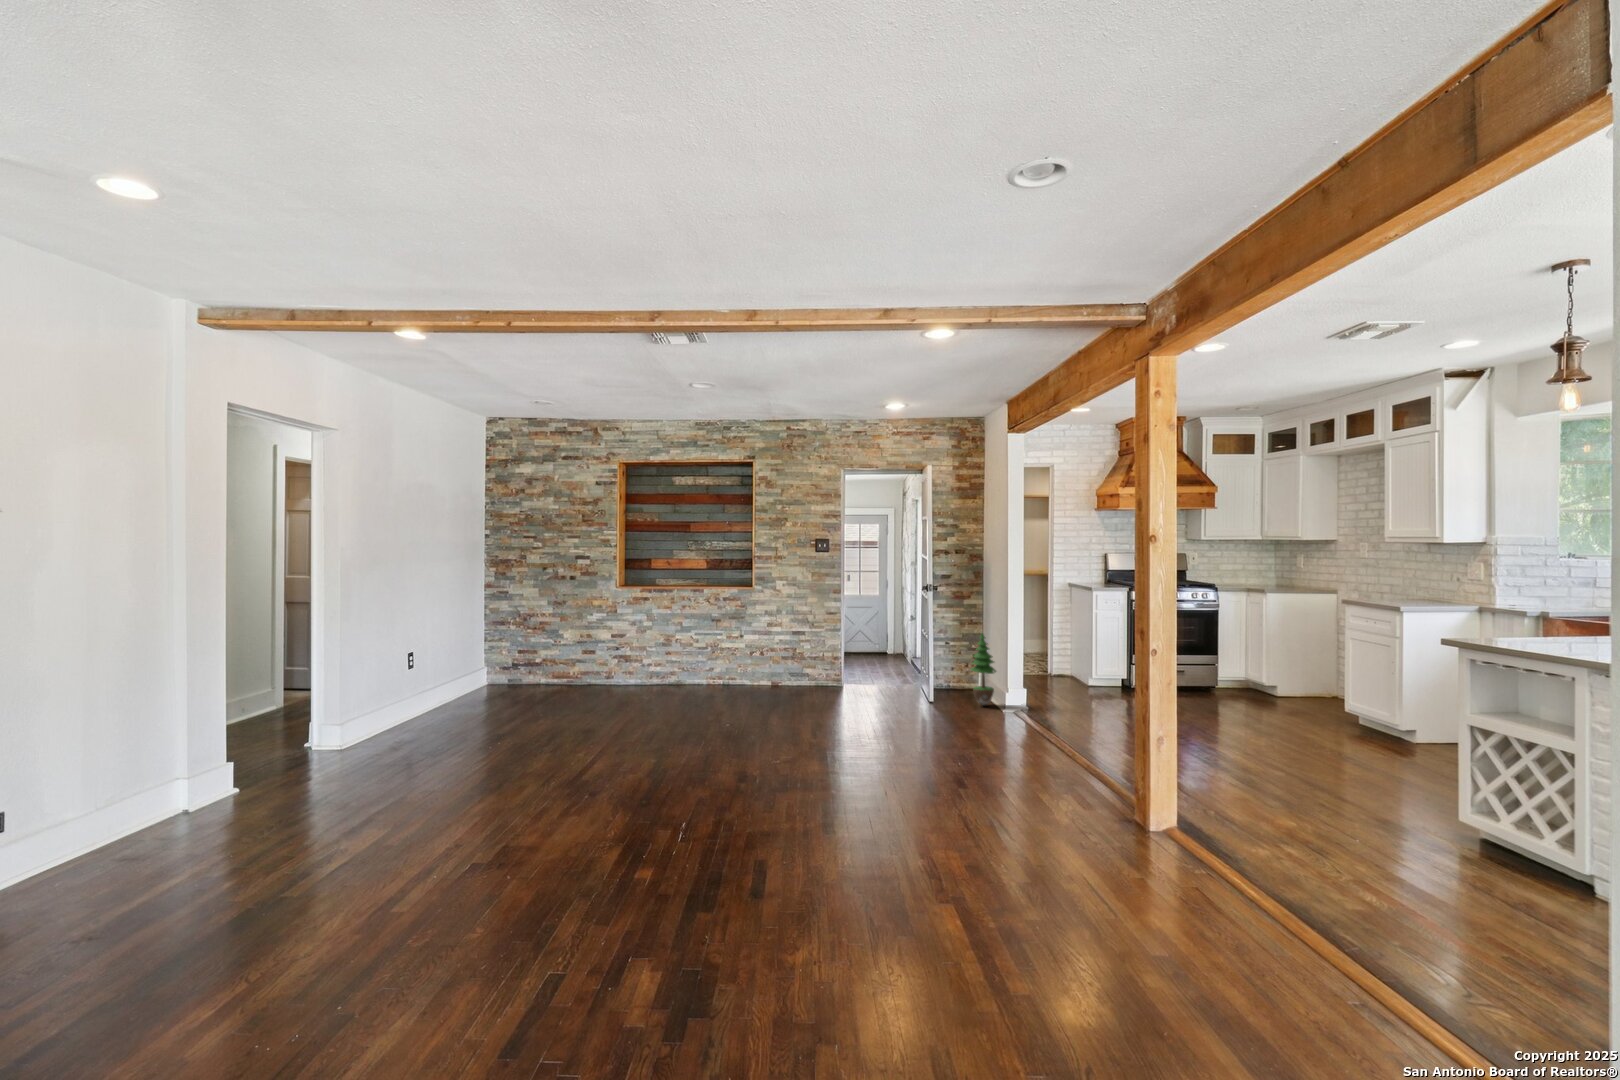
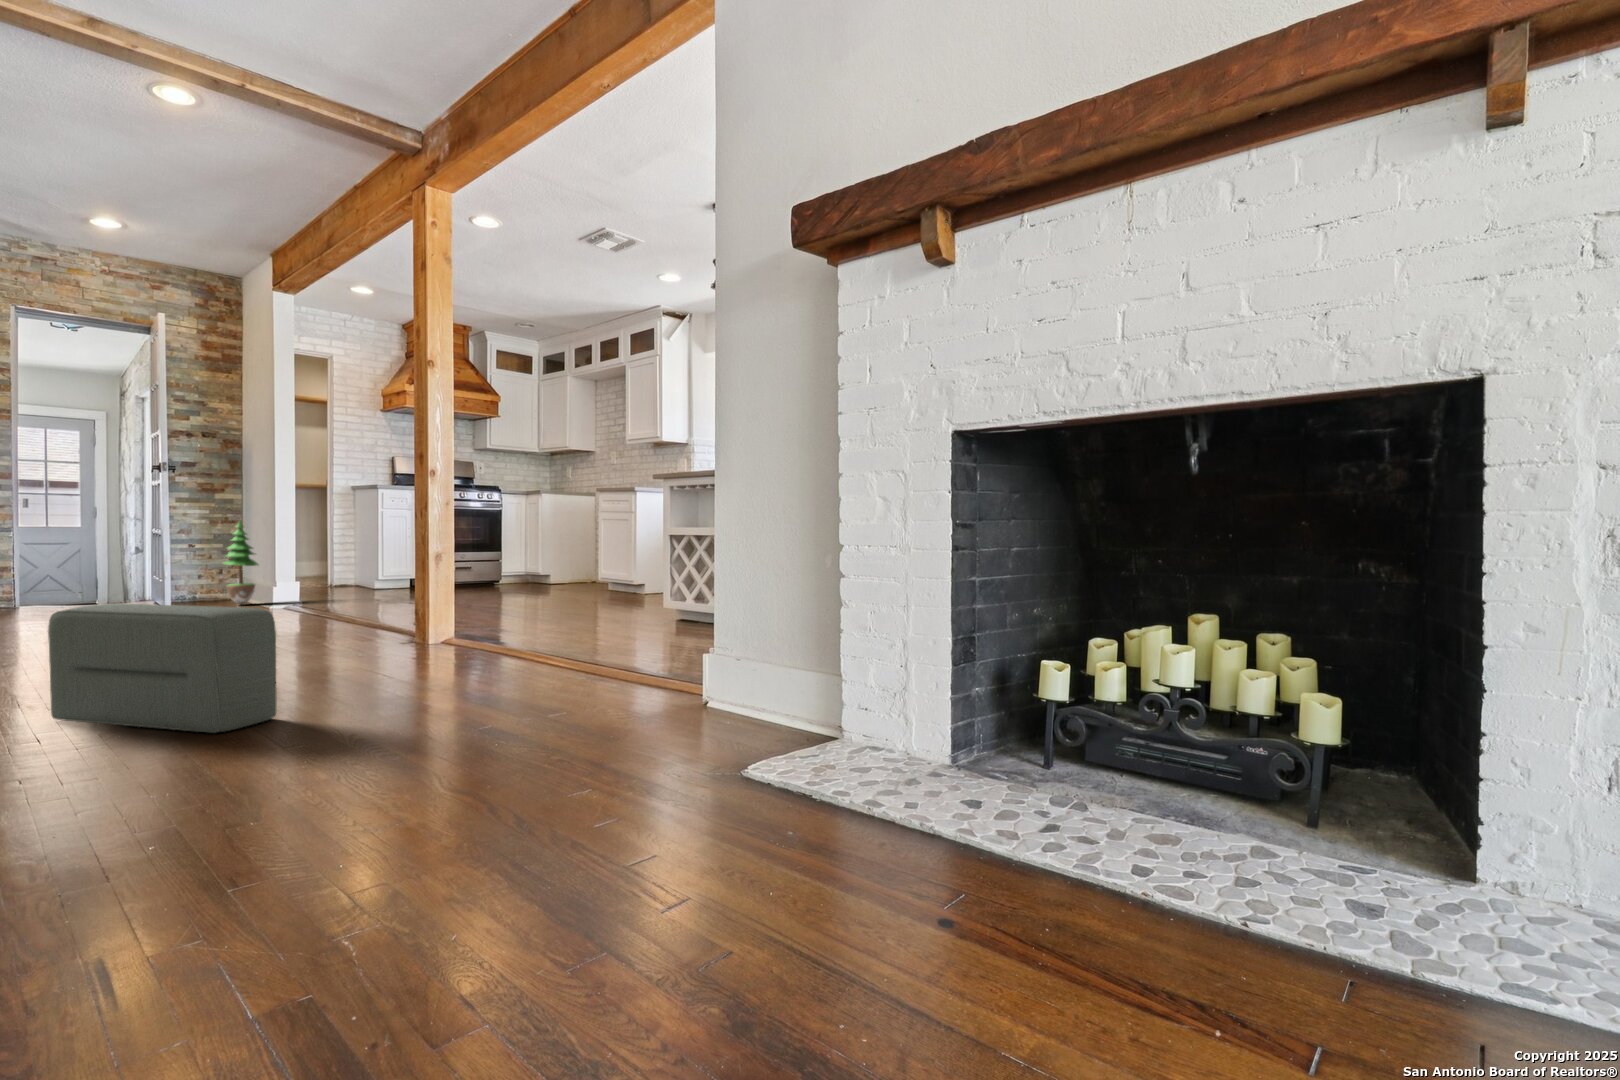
pouf: none [861,824,1017,1001] -> present [48,604,277,733]

